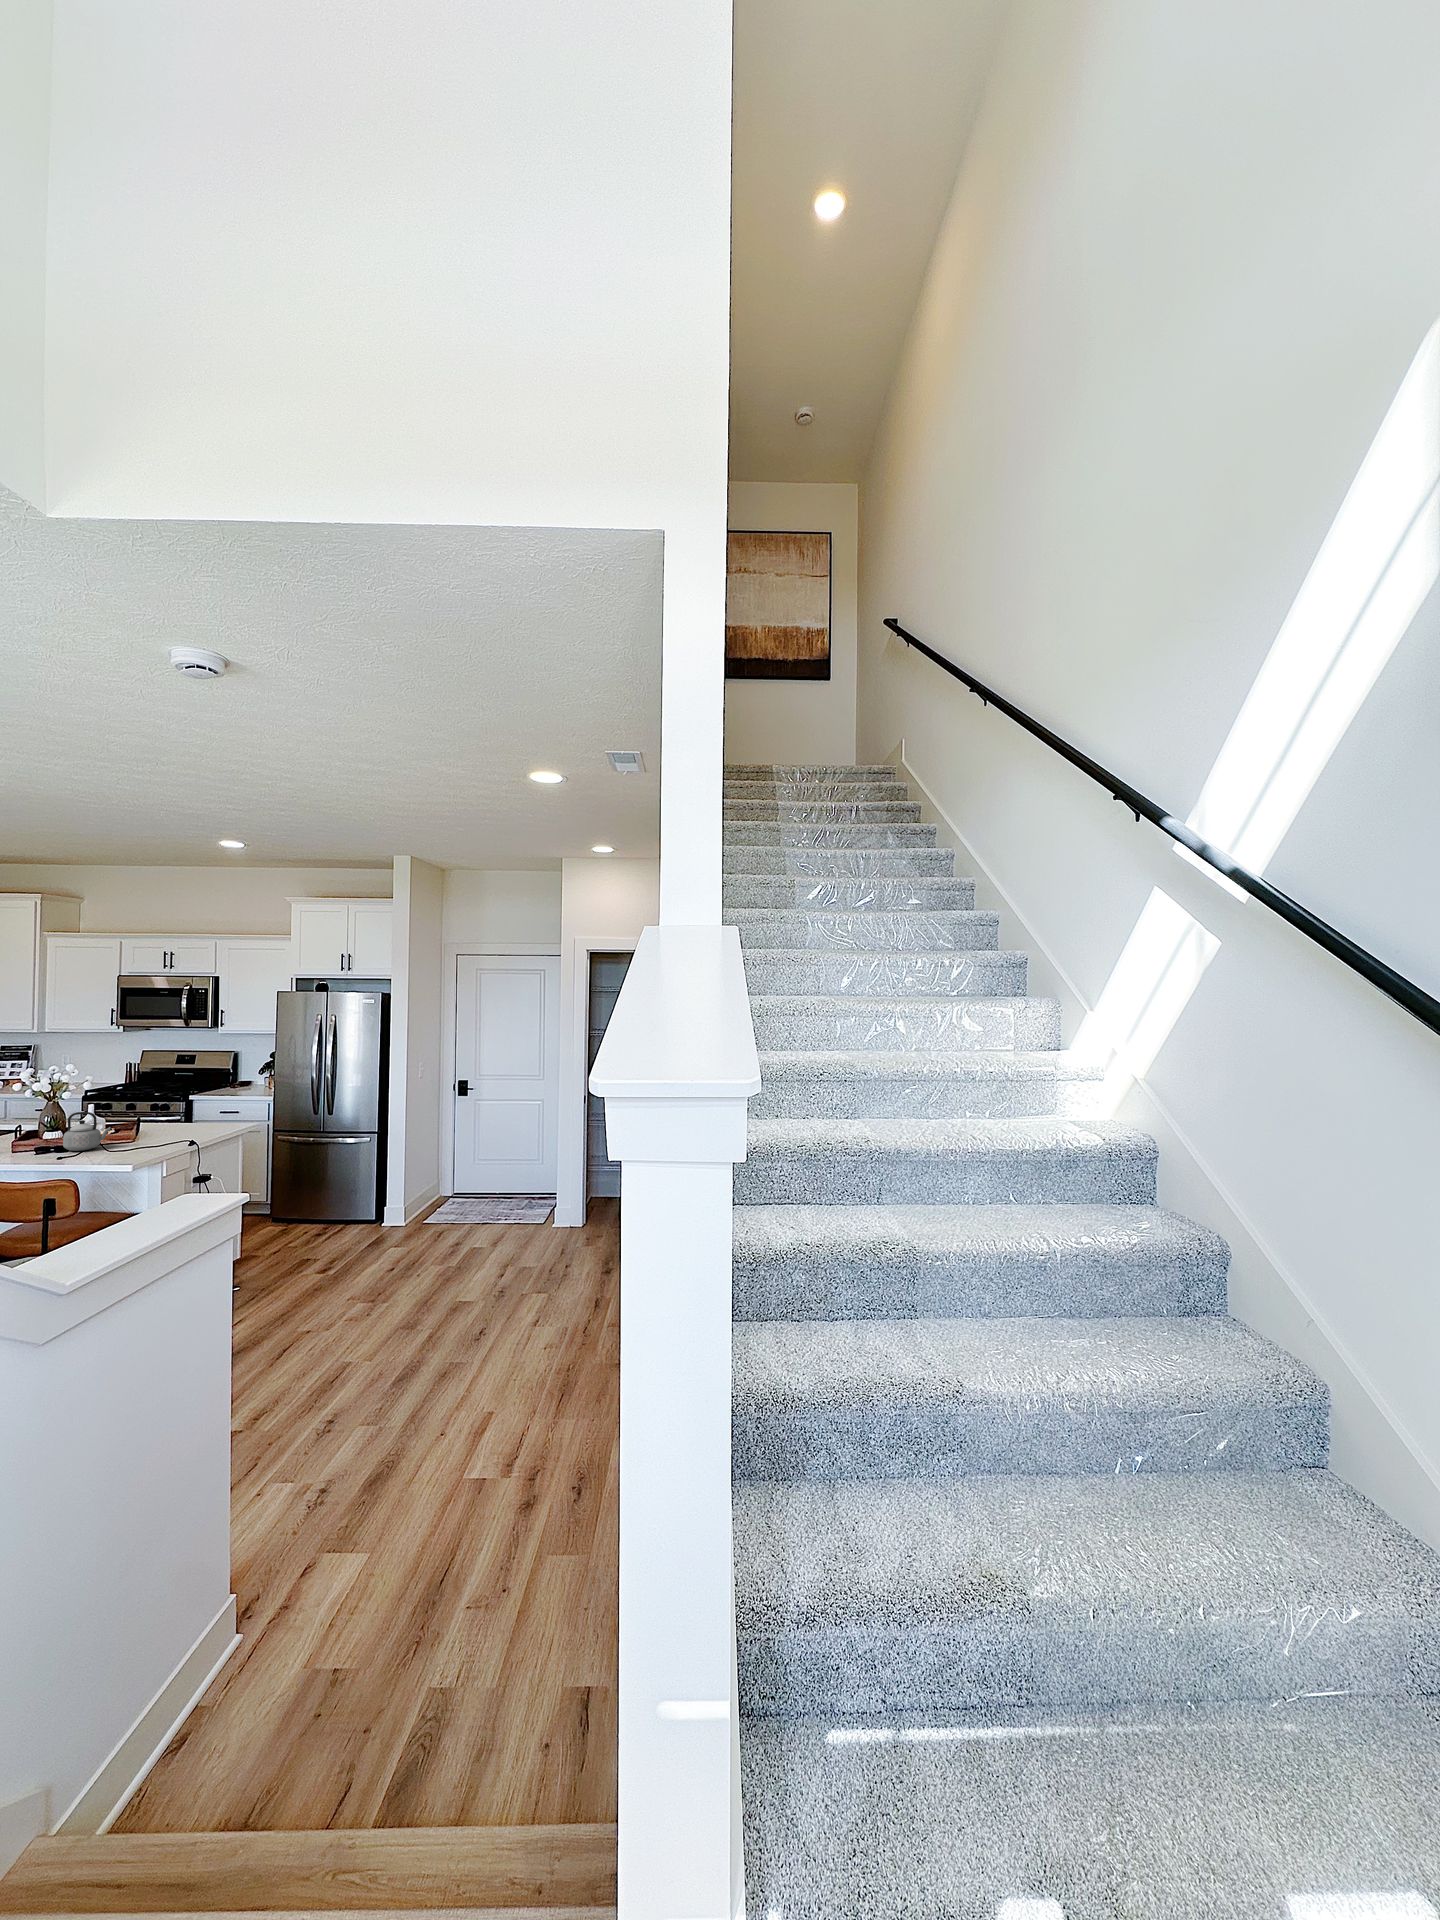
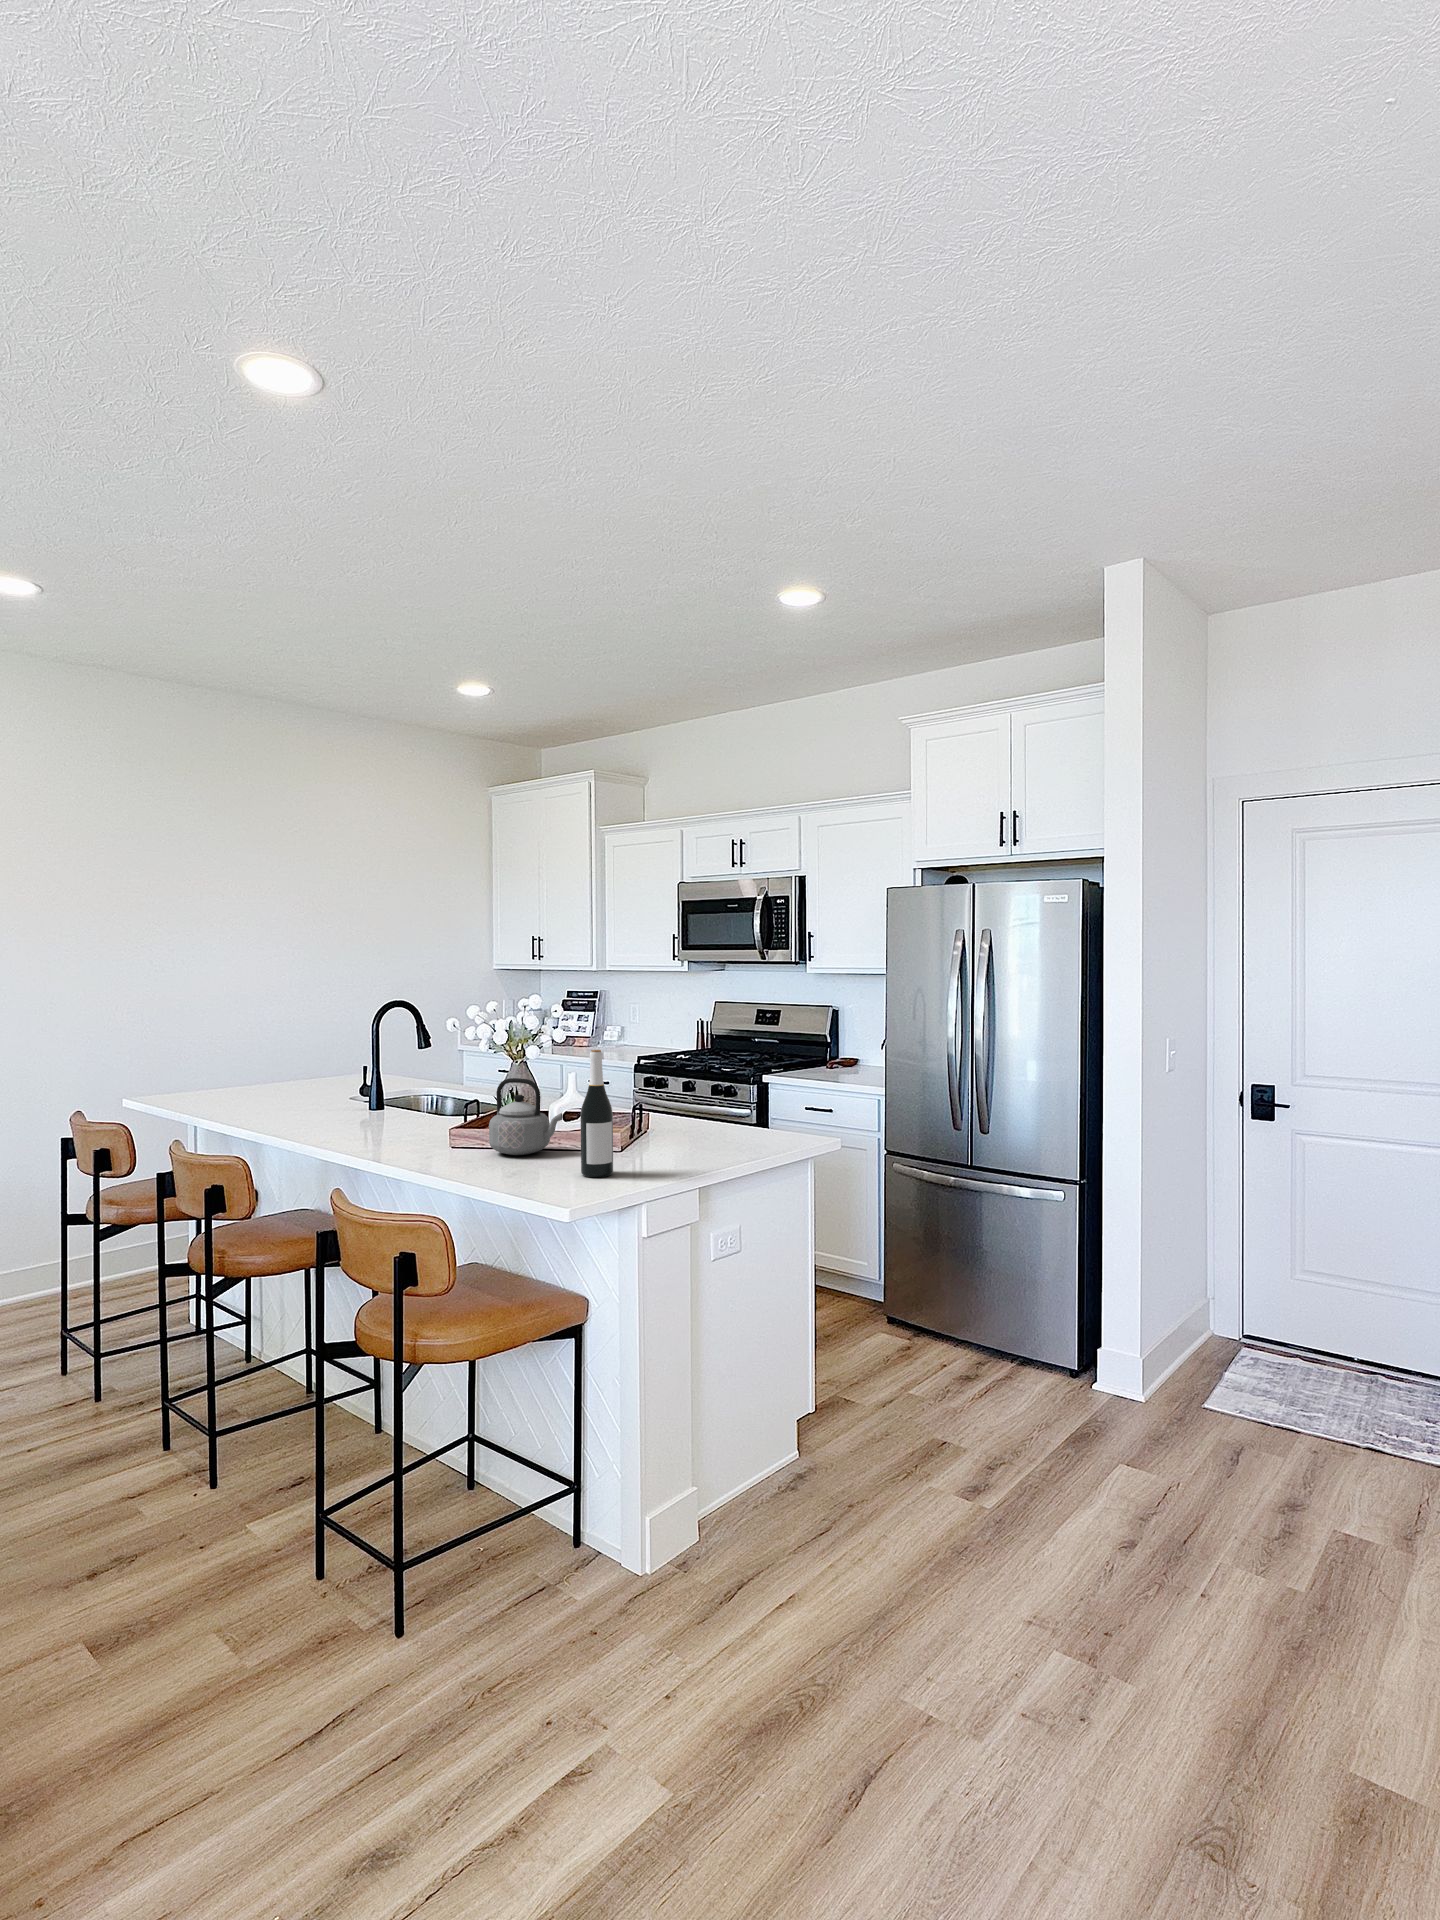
wine bottle: none [133,1095,151,1154] -> present [581,1050,613,1177]

